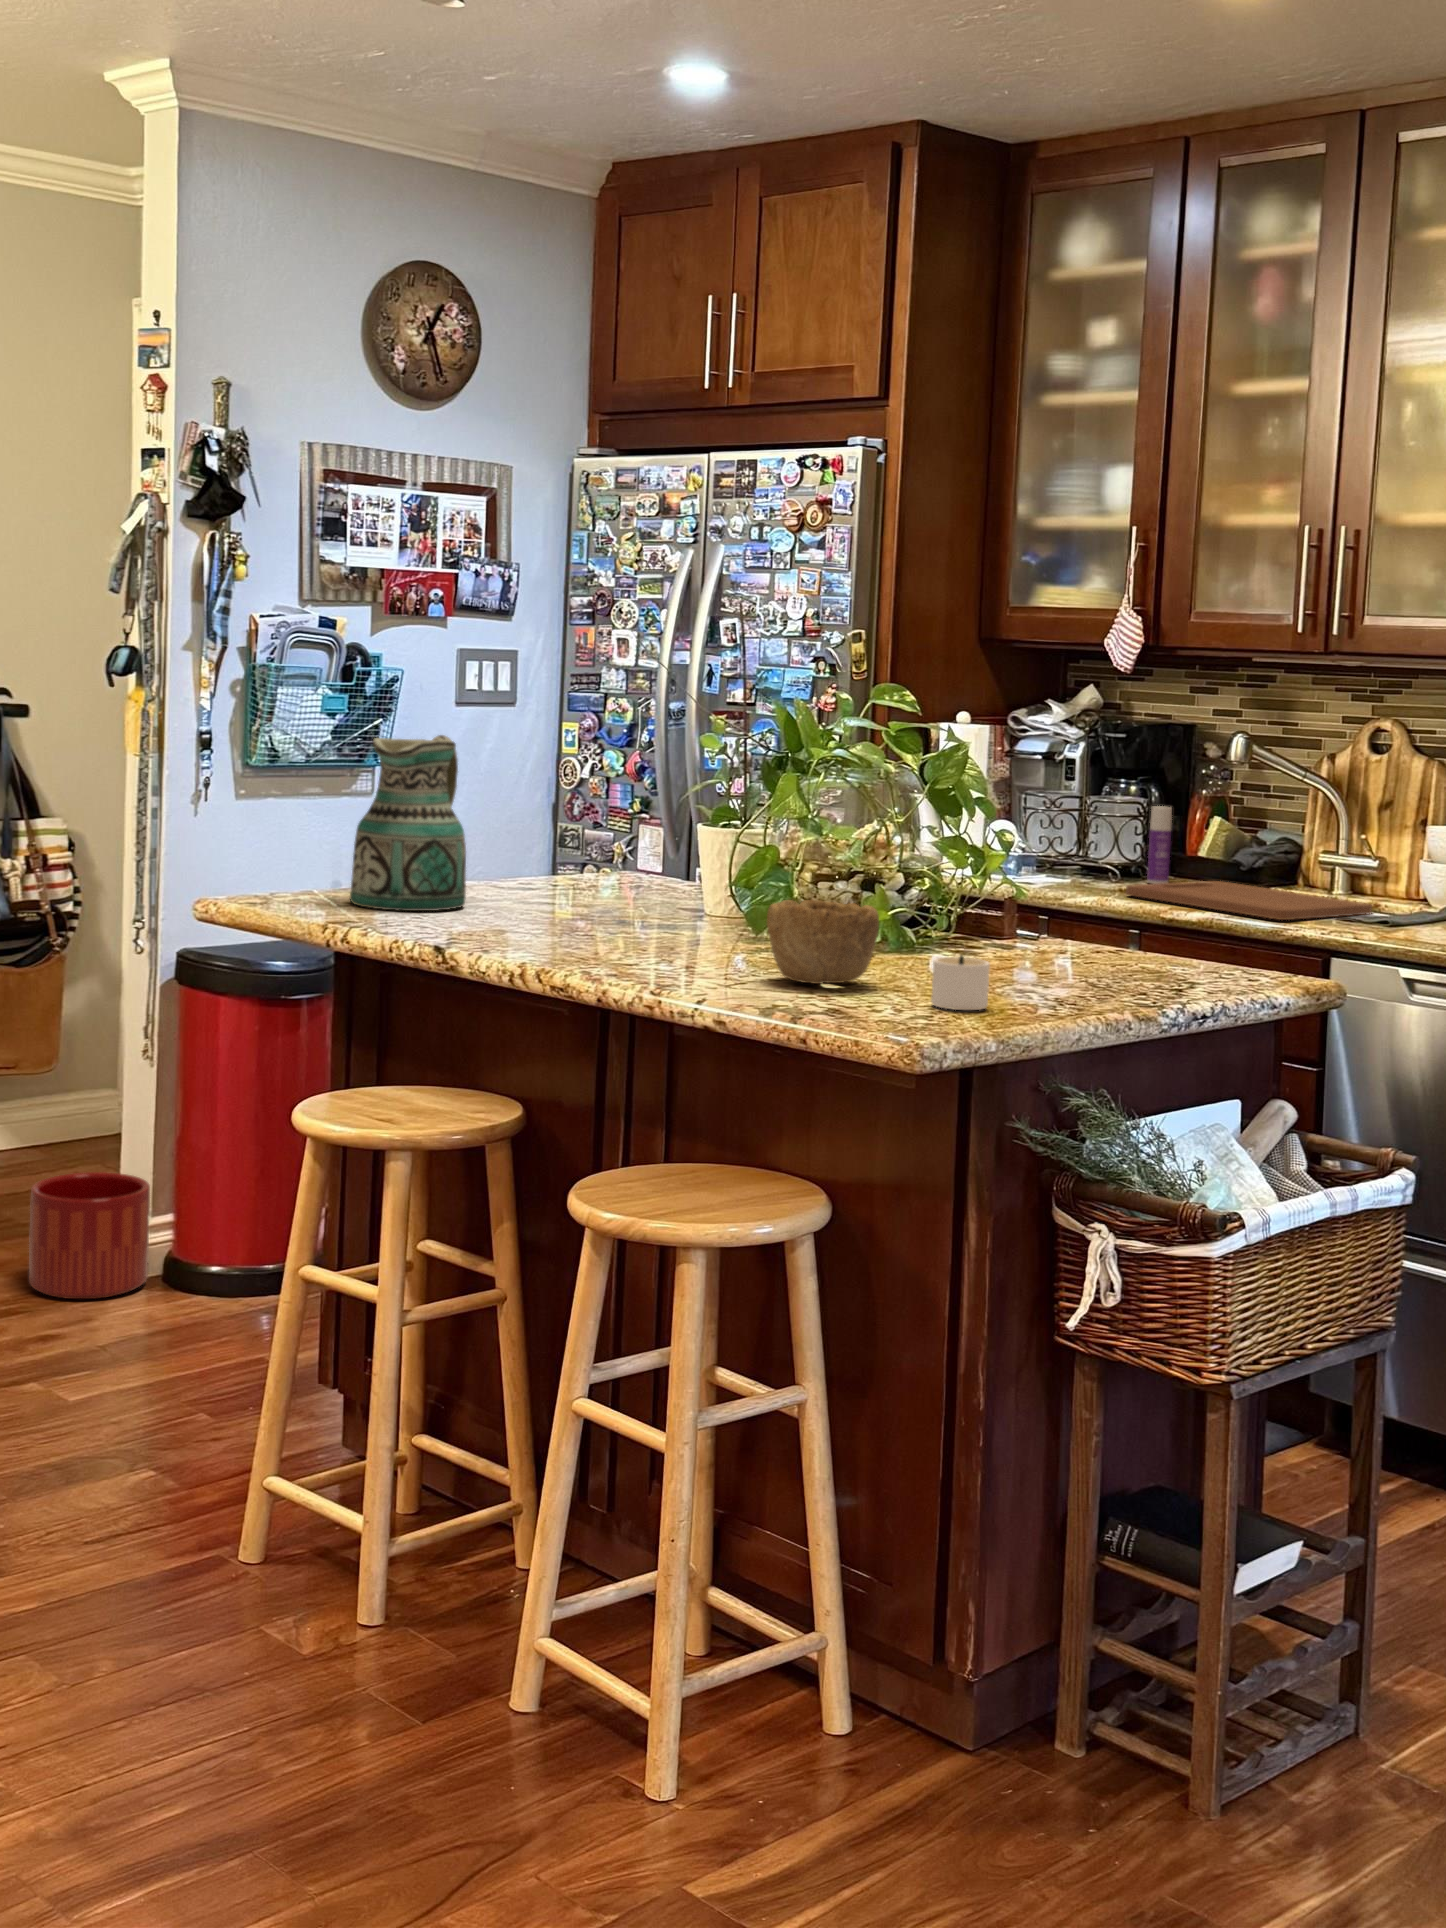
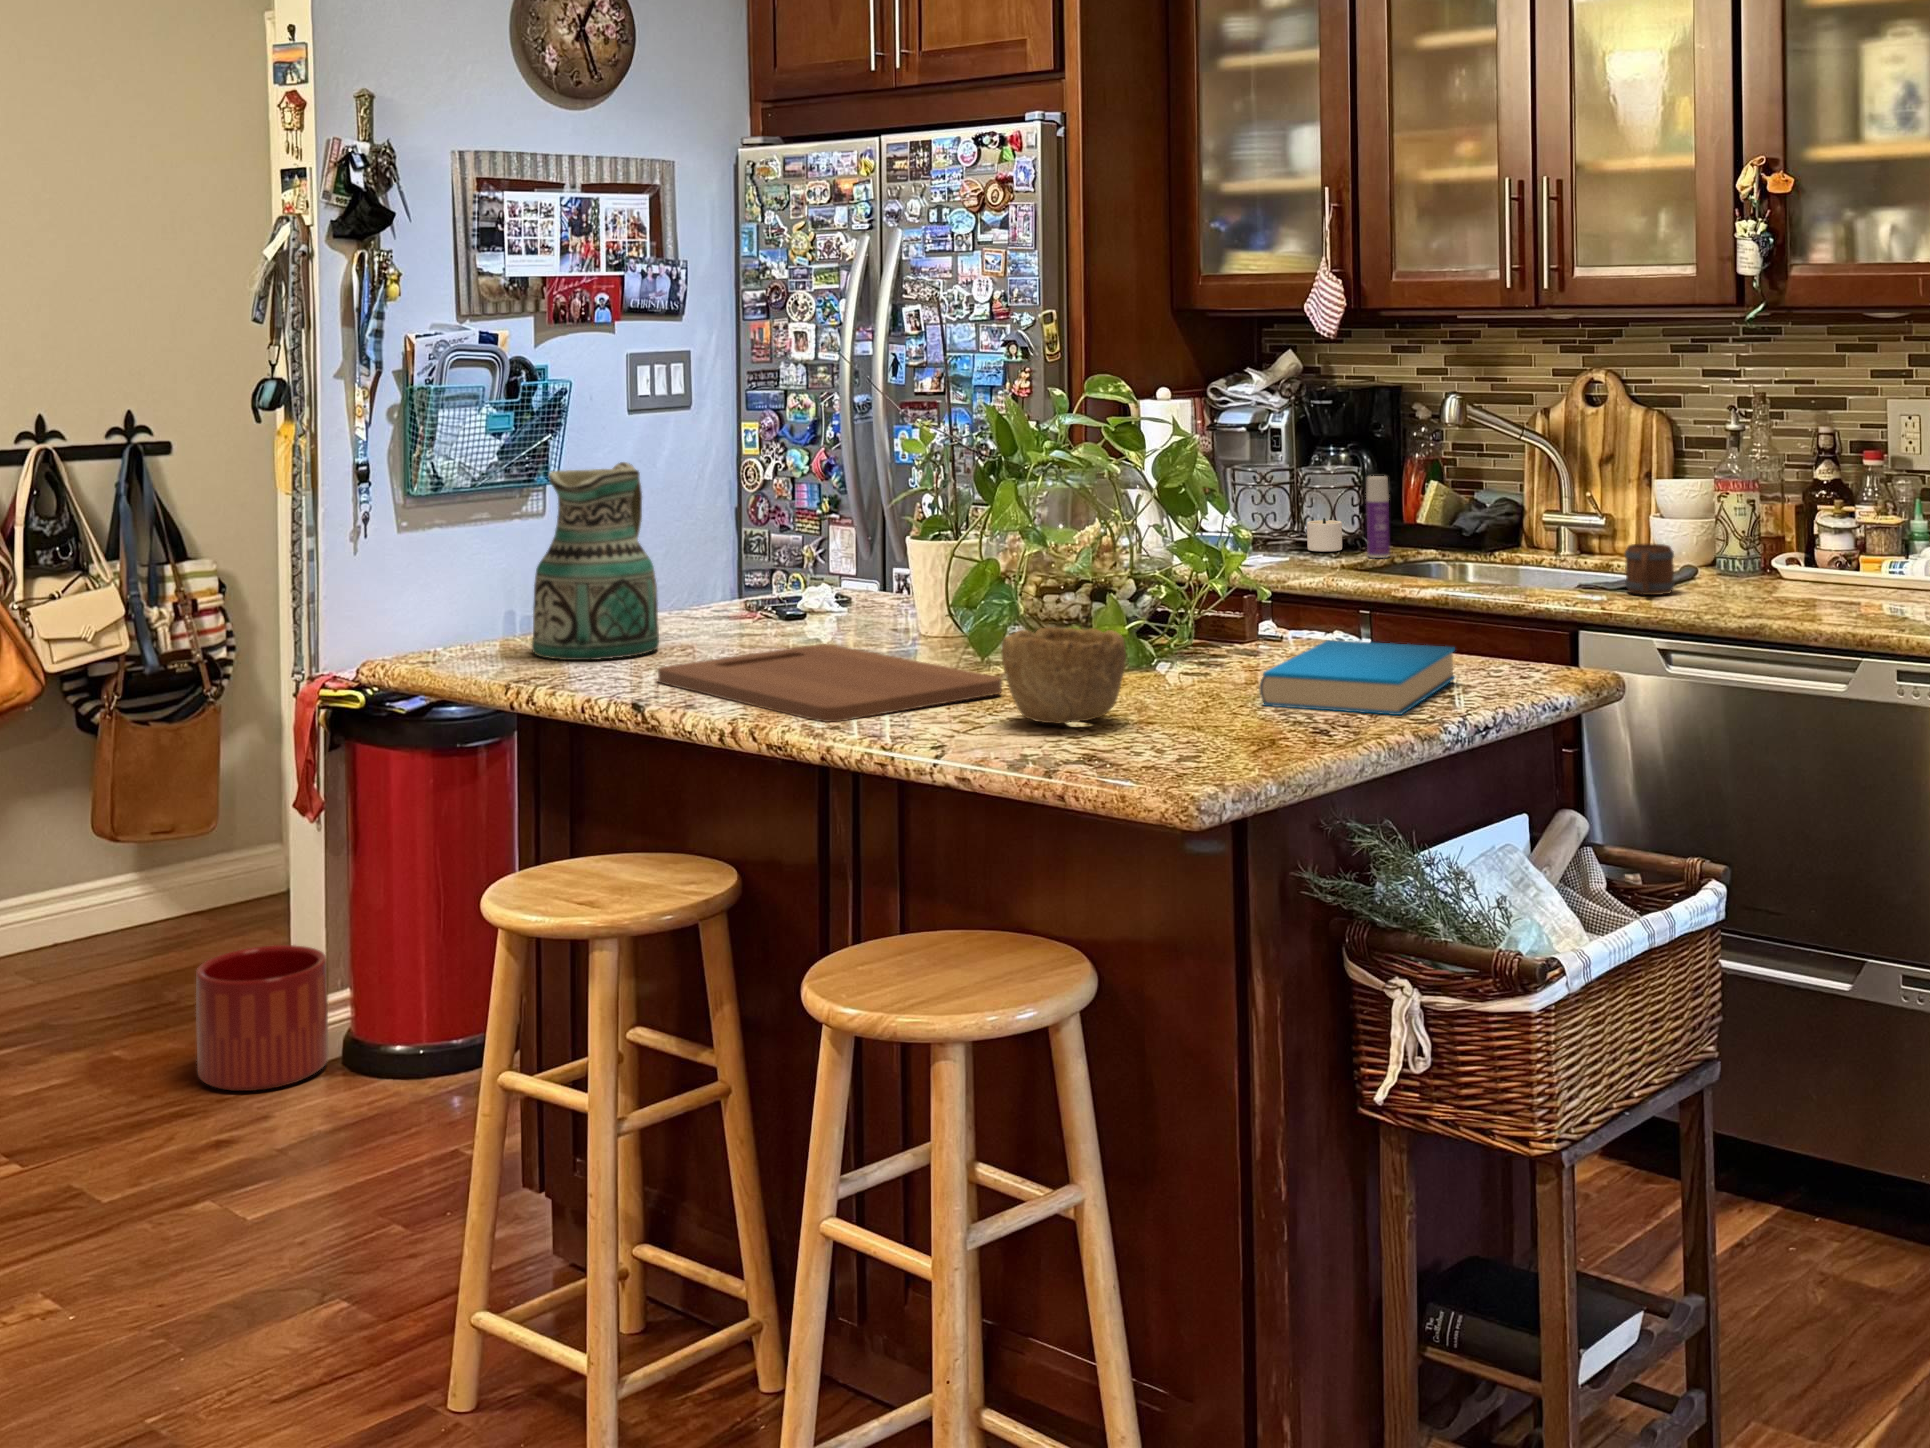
cutting board: present [1126,881,1372,920] -> present [658,644,1002,722]
mug: none [1383,882,1431,930] -> present [1625,543,1675,595]
book: none [1002,935,1190,1000] -> present [1260,640,1455,715]
candle: present [931,955,990,1010] -> present [1307,518,1342,551]

